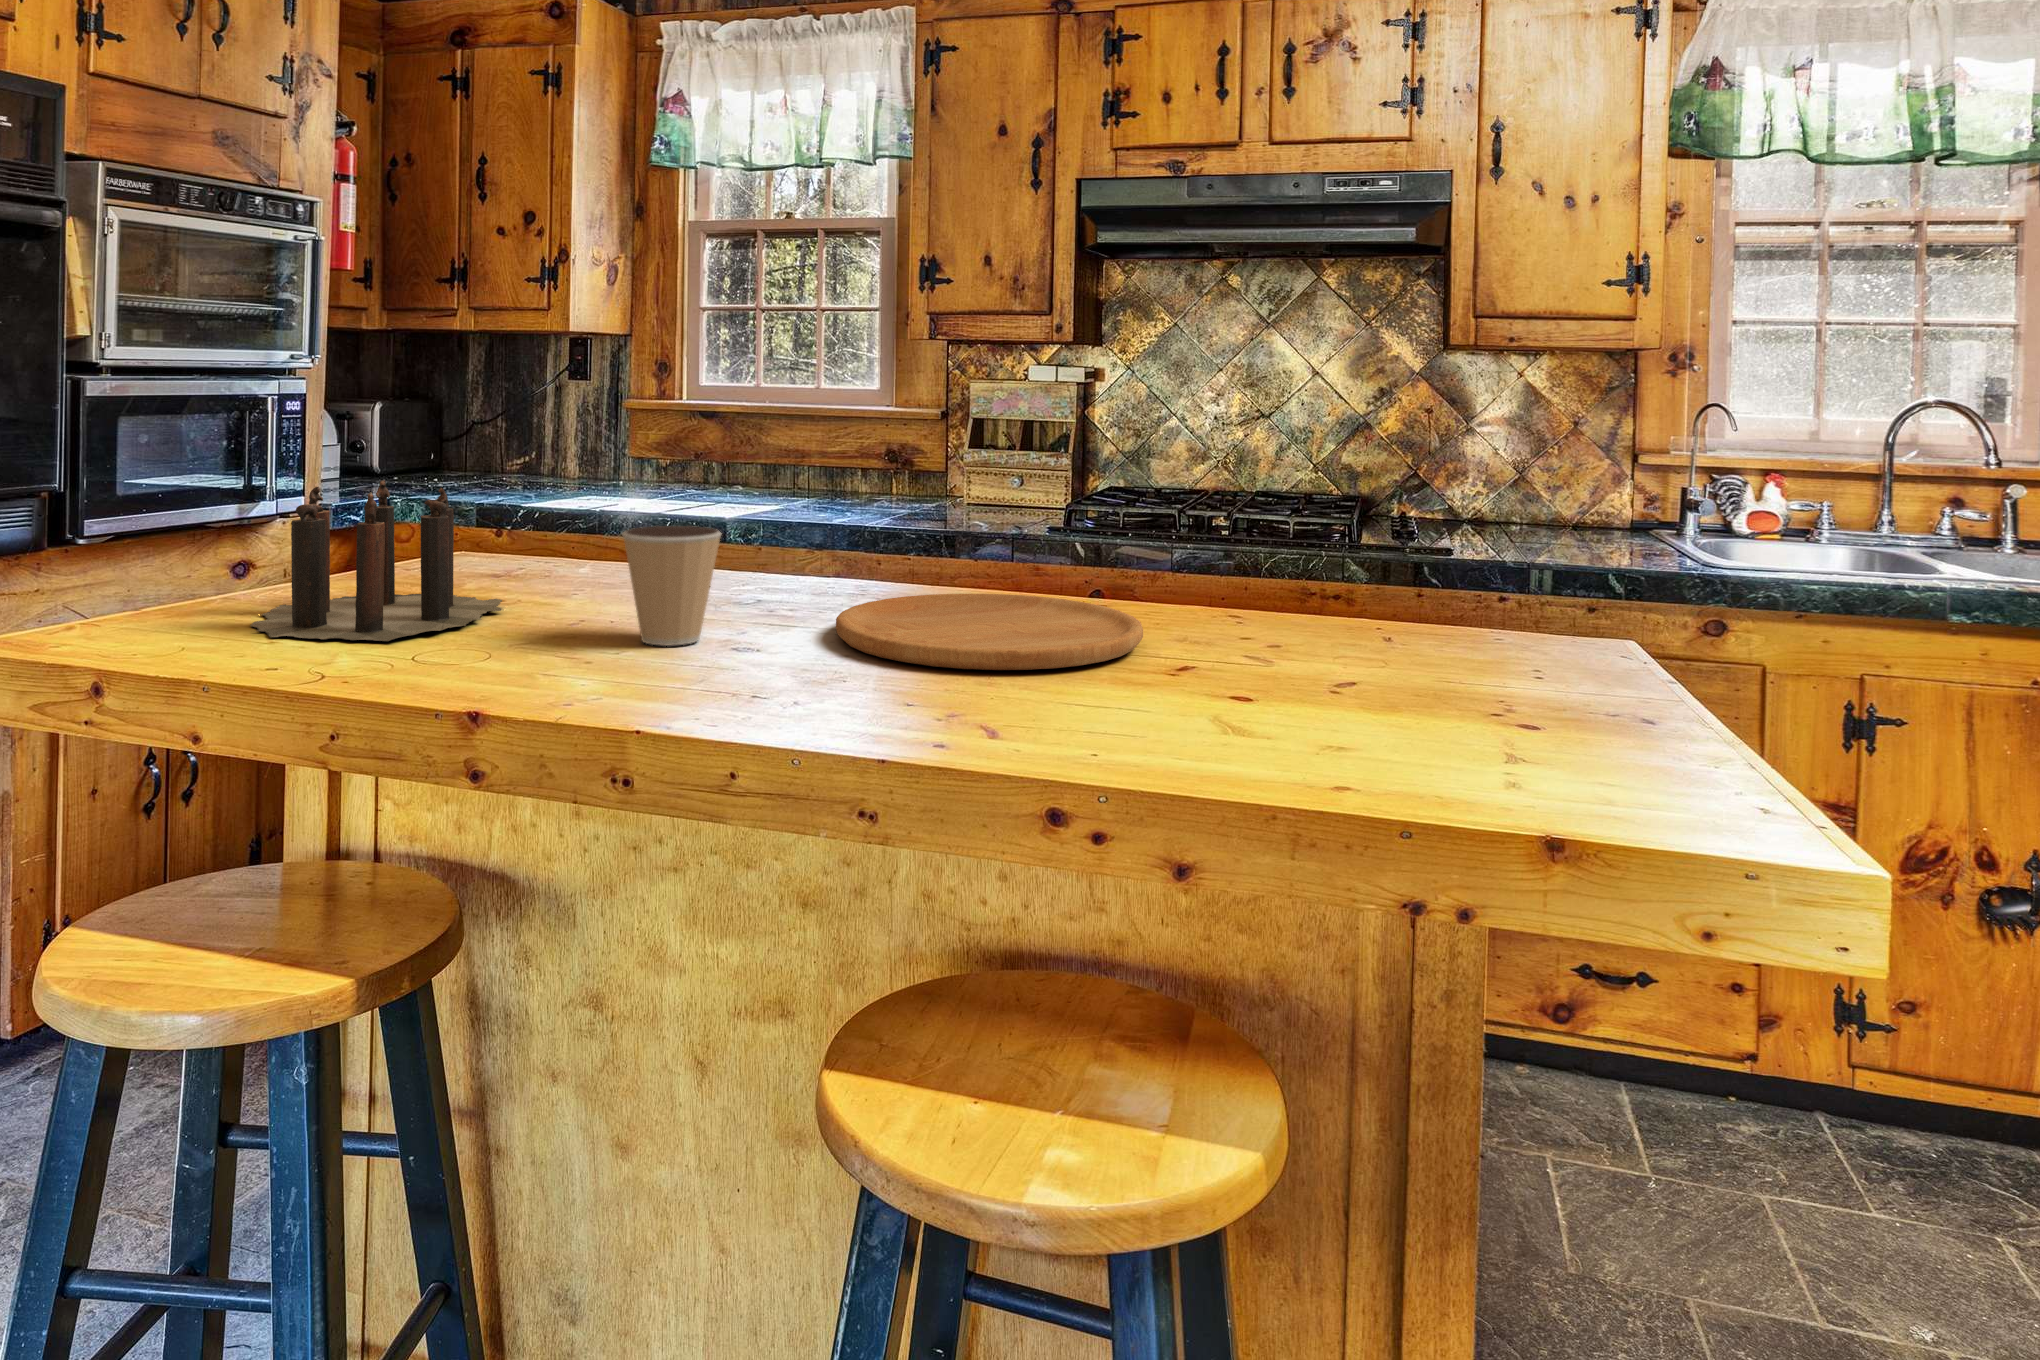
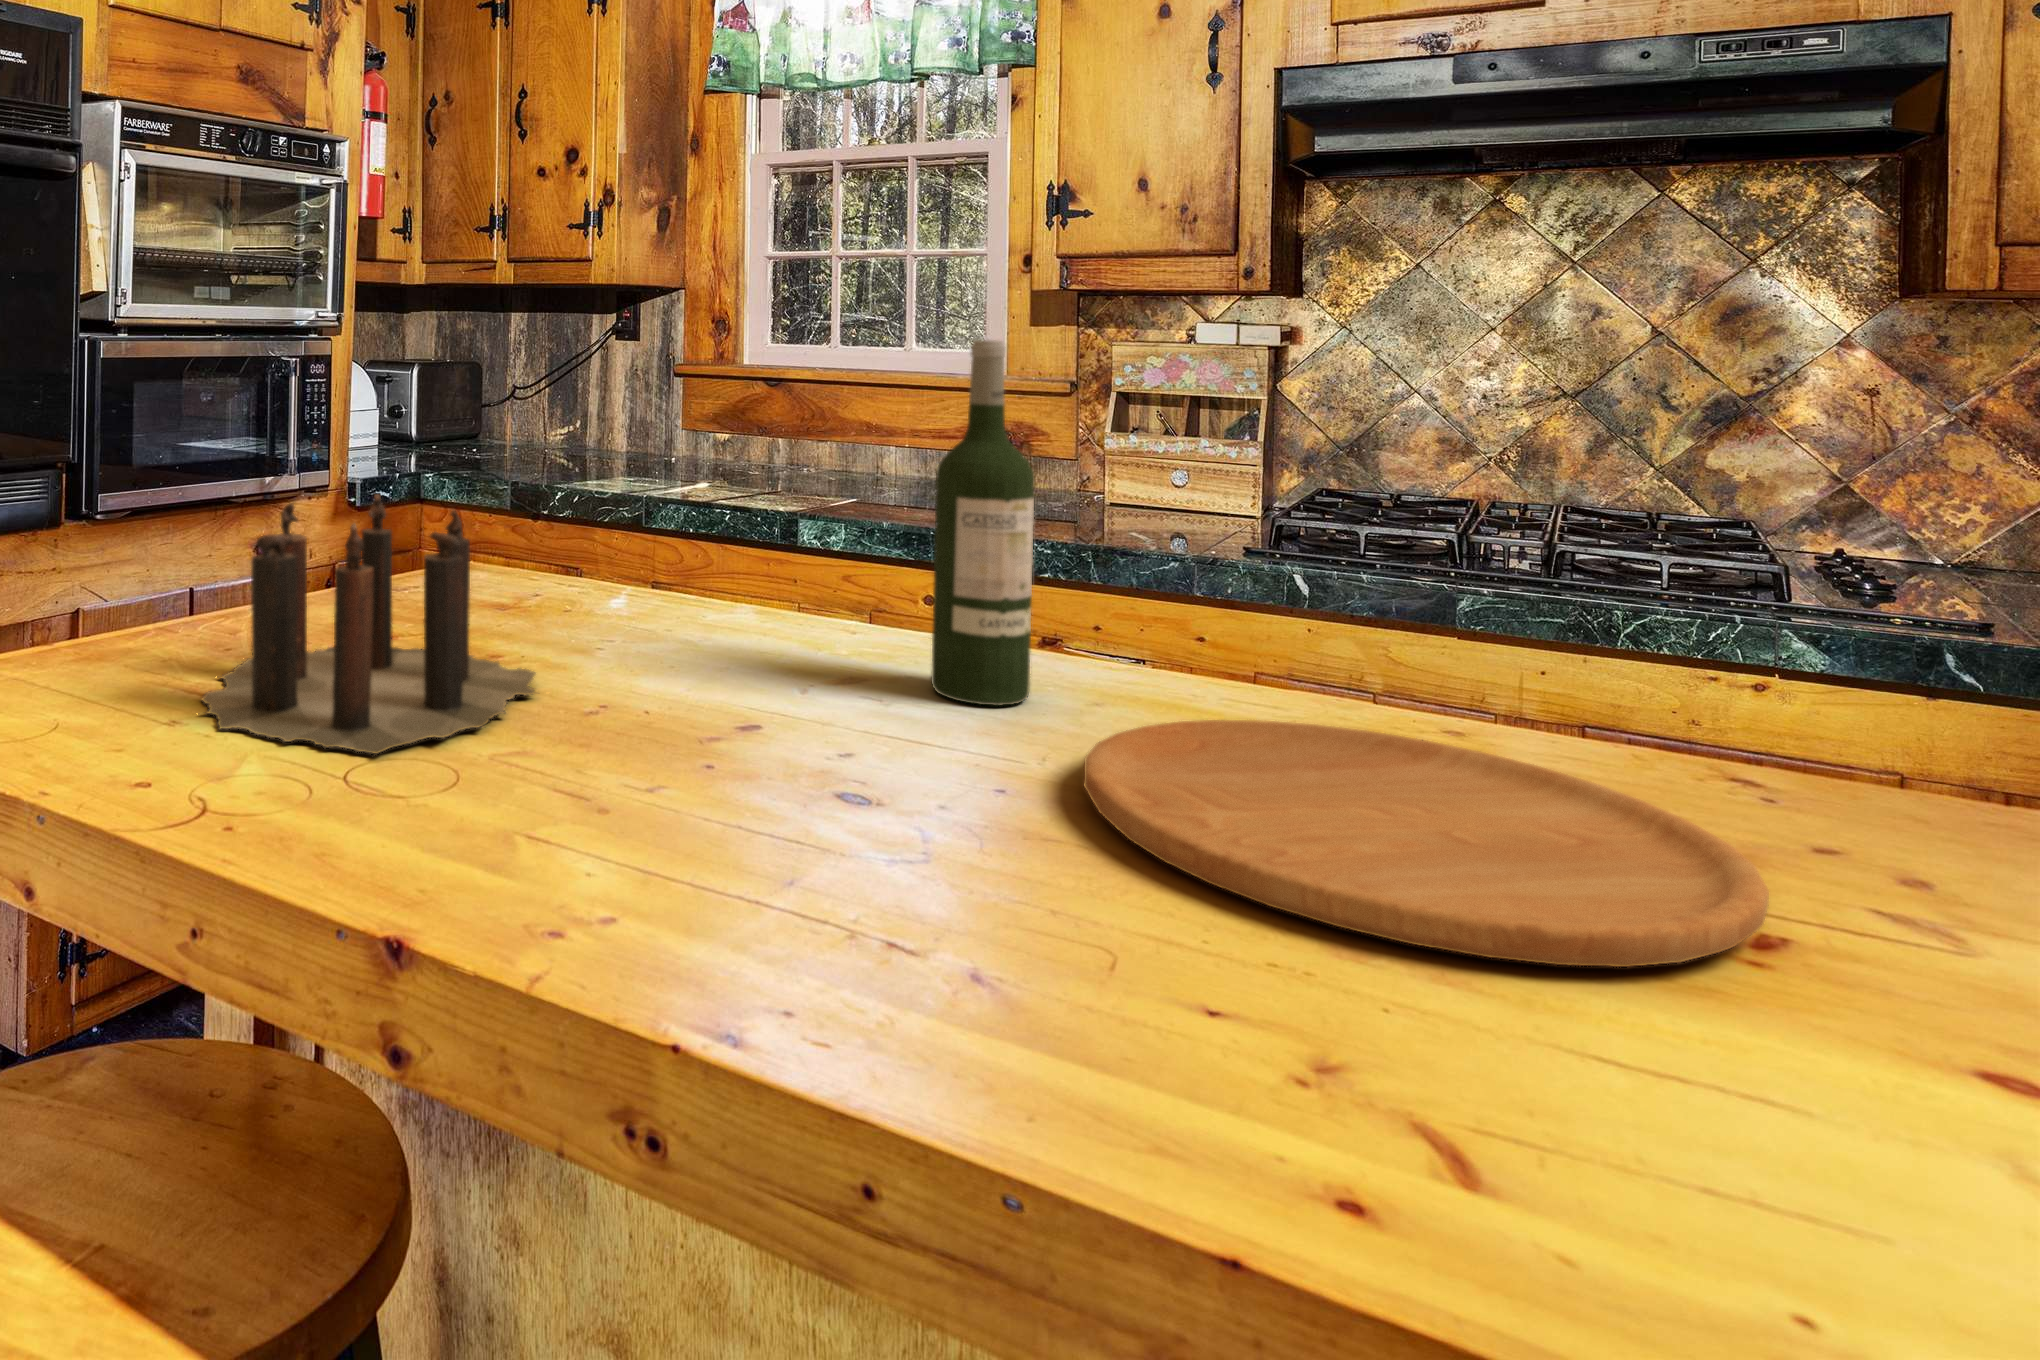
wine bottle: none [773,370,835,602] -> present [931,340,1035,706]
coffee cup: present [622,526,722,646] -> none [723,595,890,806]

